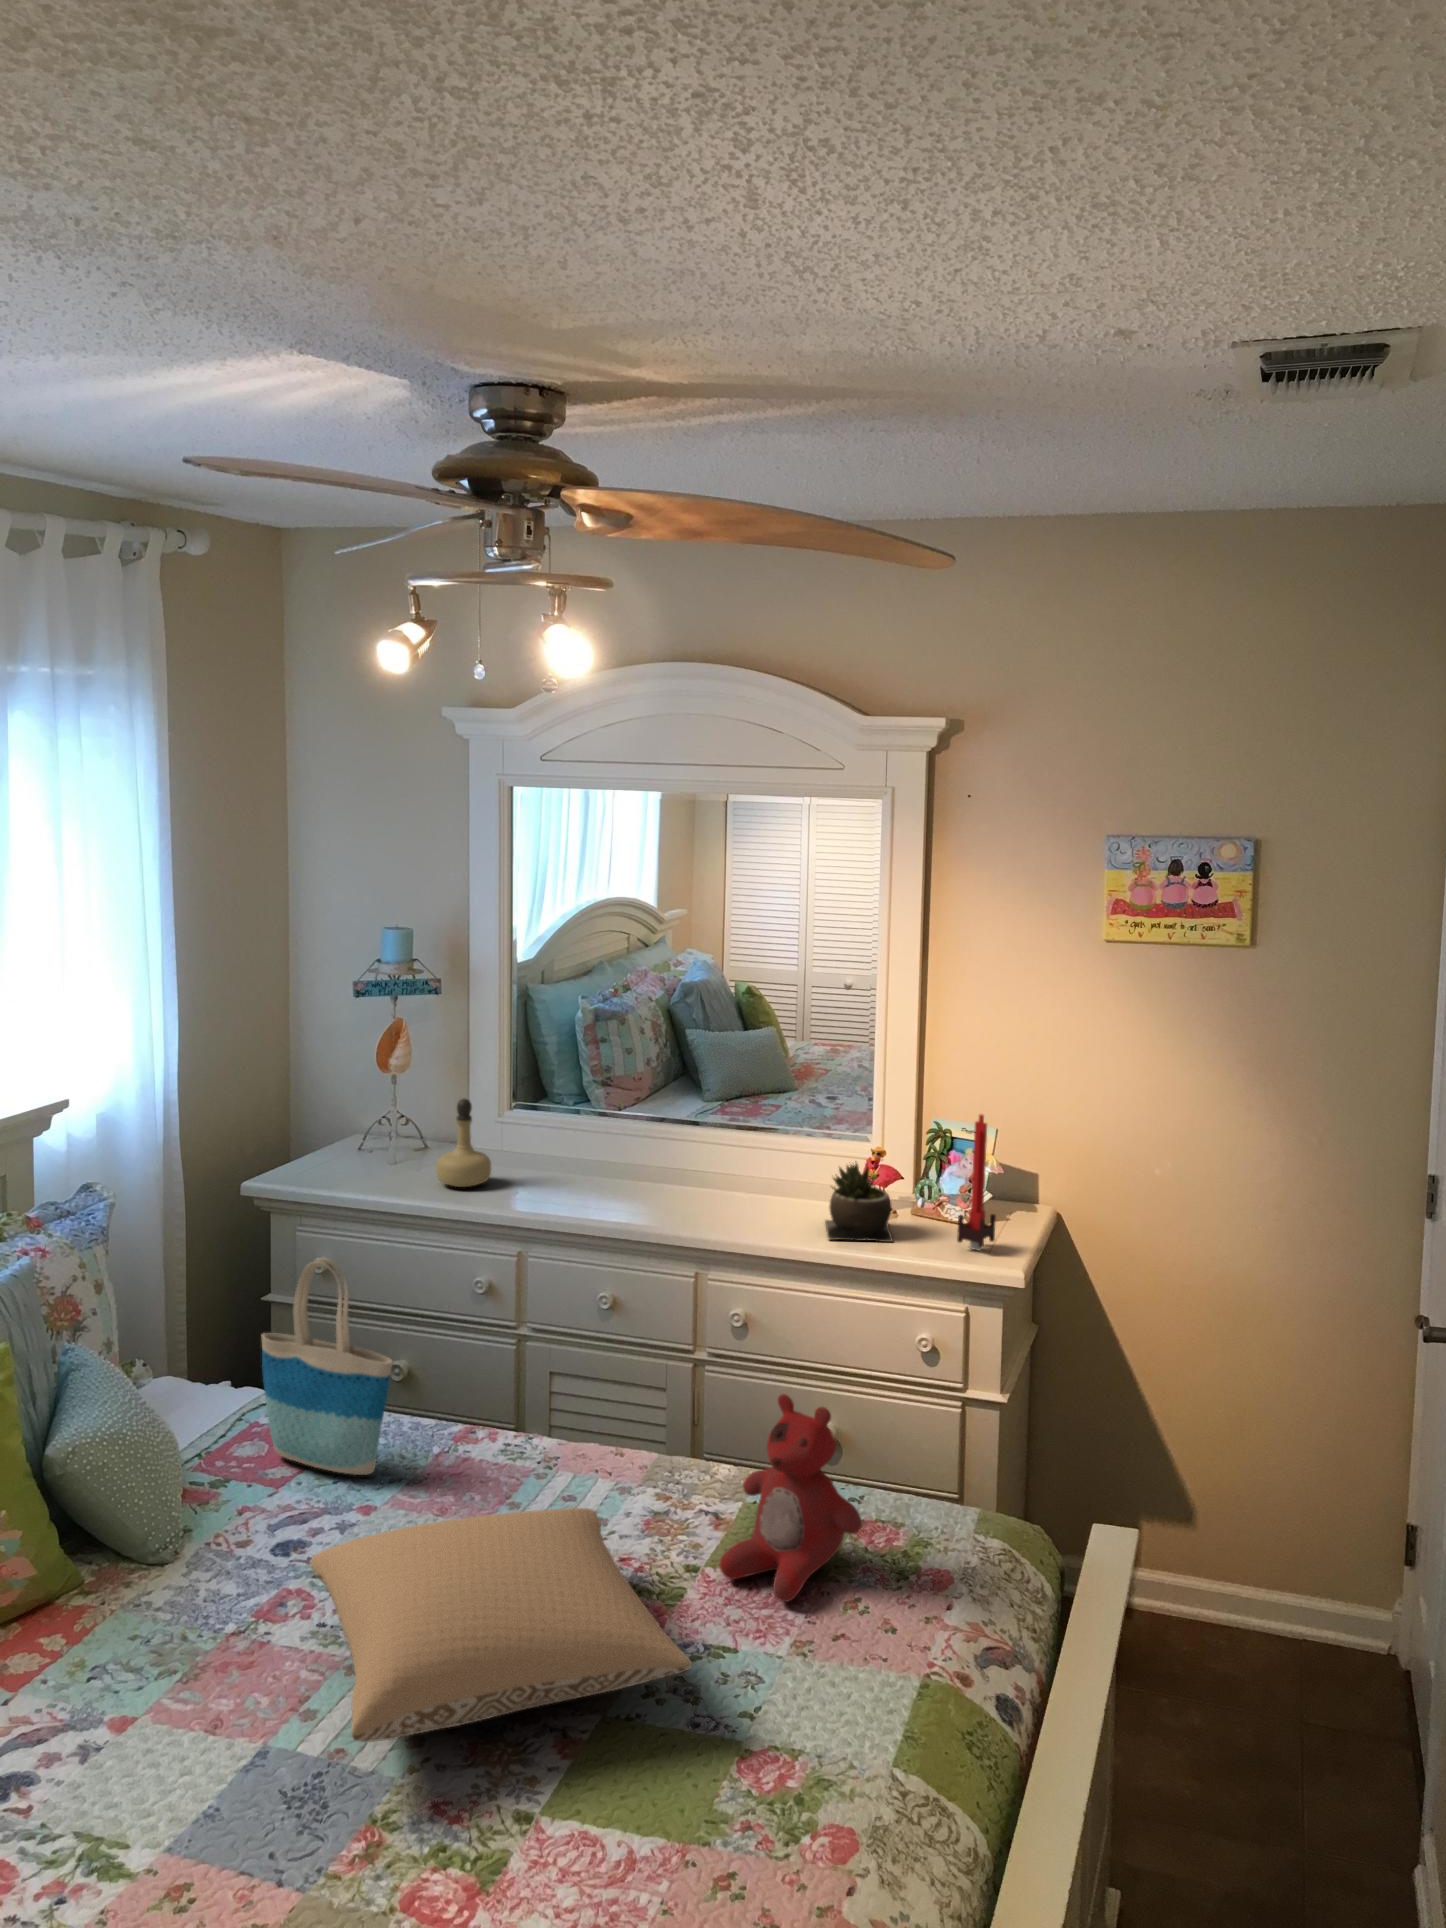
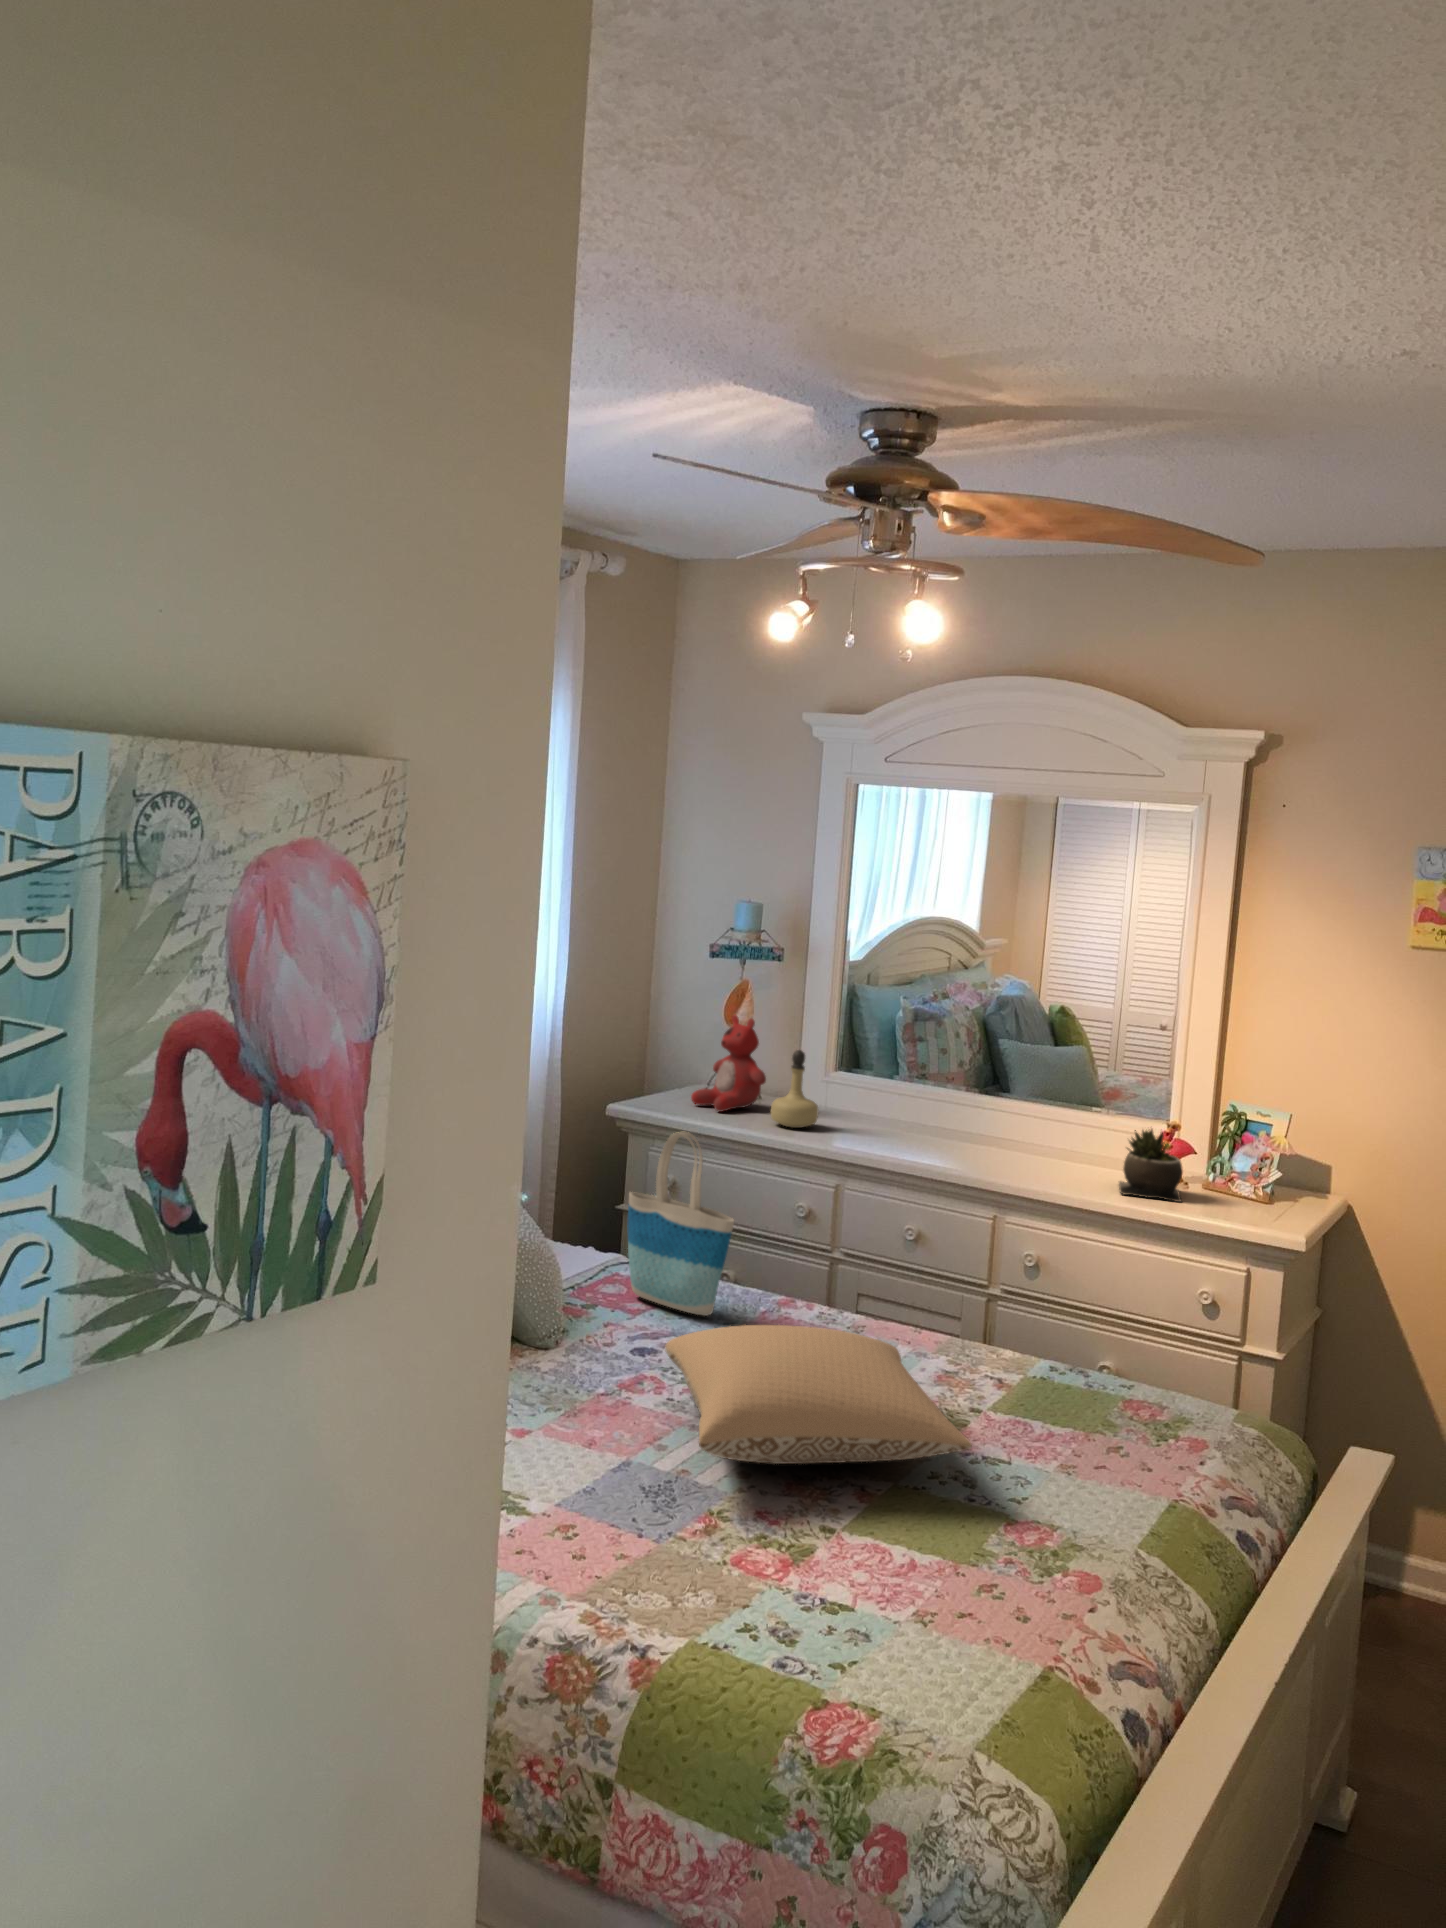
candle: present [957,1114,996,1251] -> none [1243,1089,1282,1217]
stuffed bear: present [719,1394,862,1602] -> present [691,1014,766,1111]

